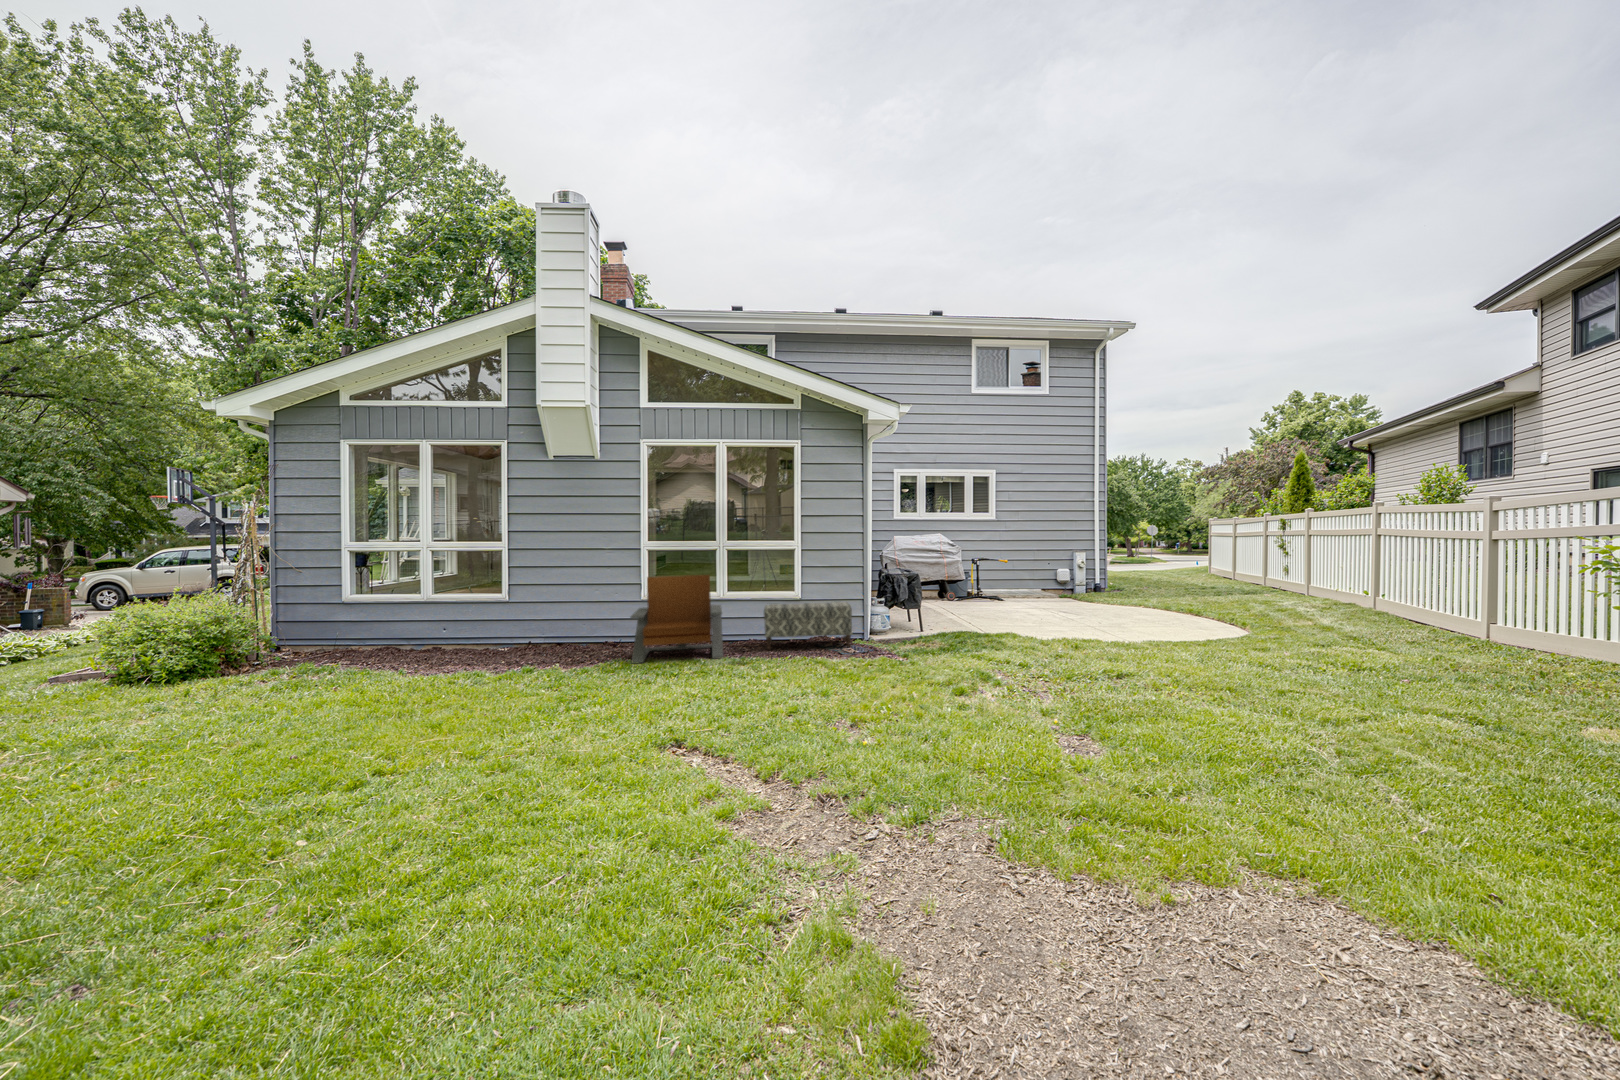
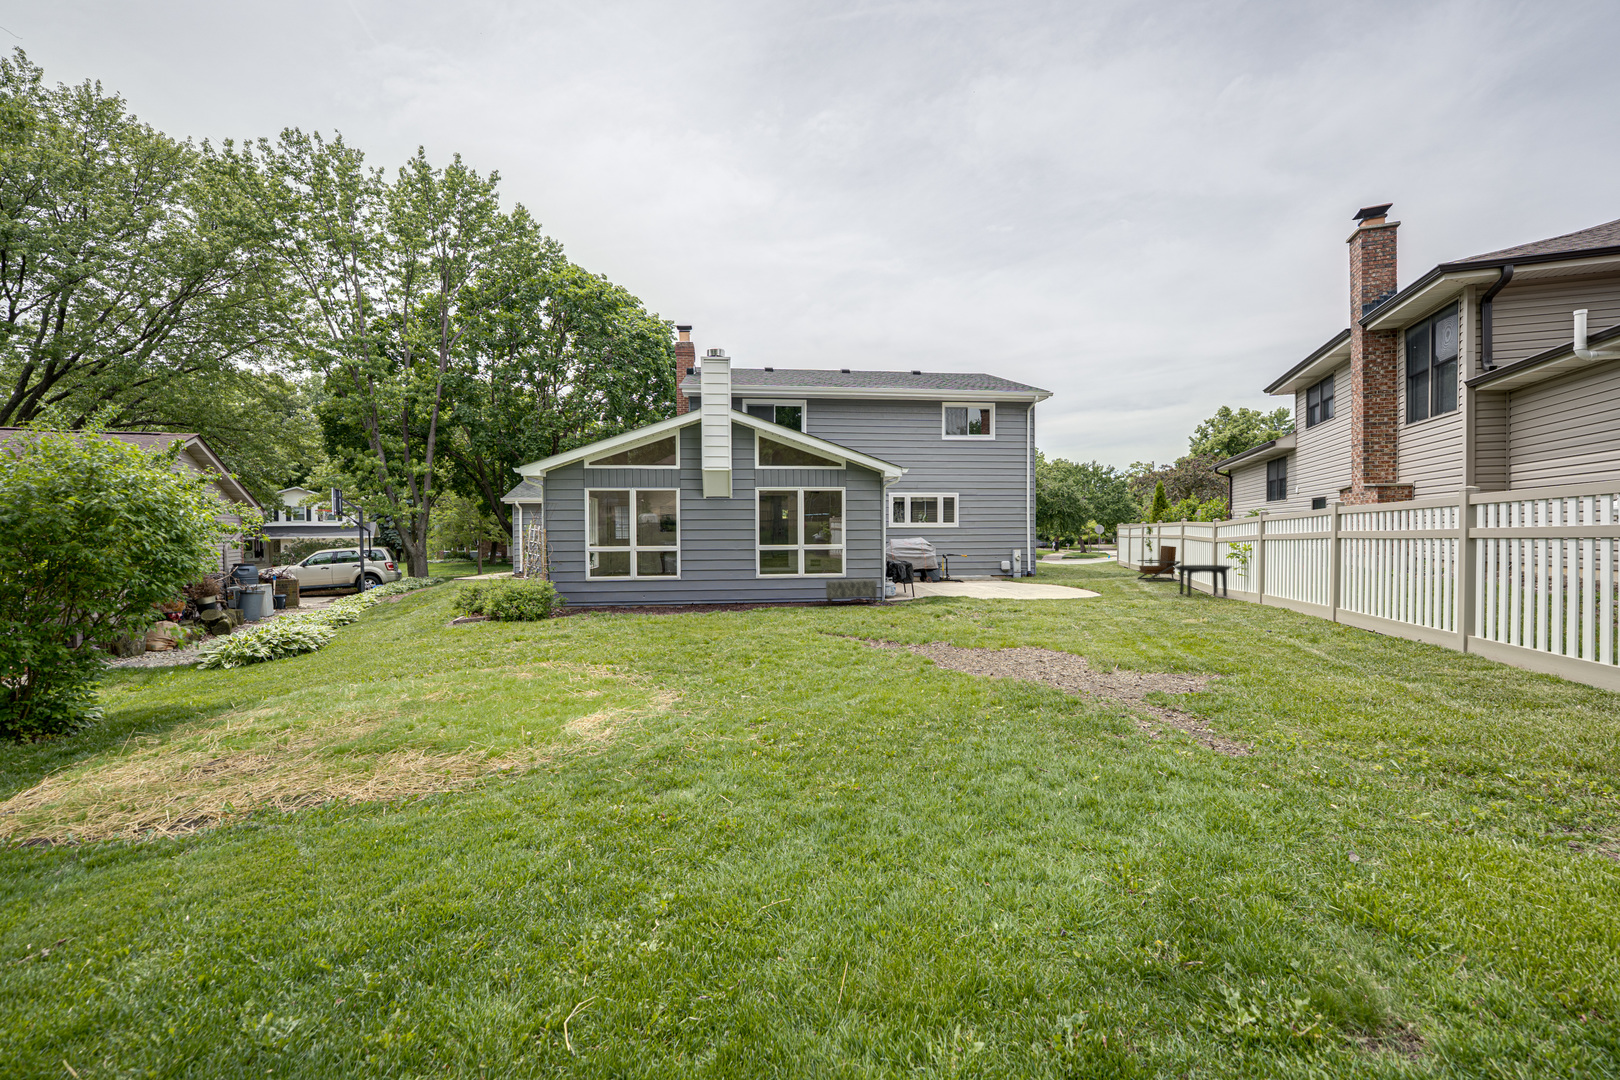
lounge chair: present [630,575,723,664] -> present [1137,546,1181,582]
round table: none [1423,583,1577,653] -> present [1174,565,1231,597]

